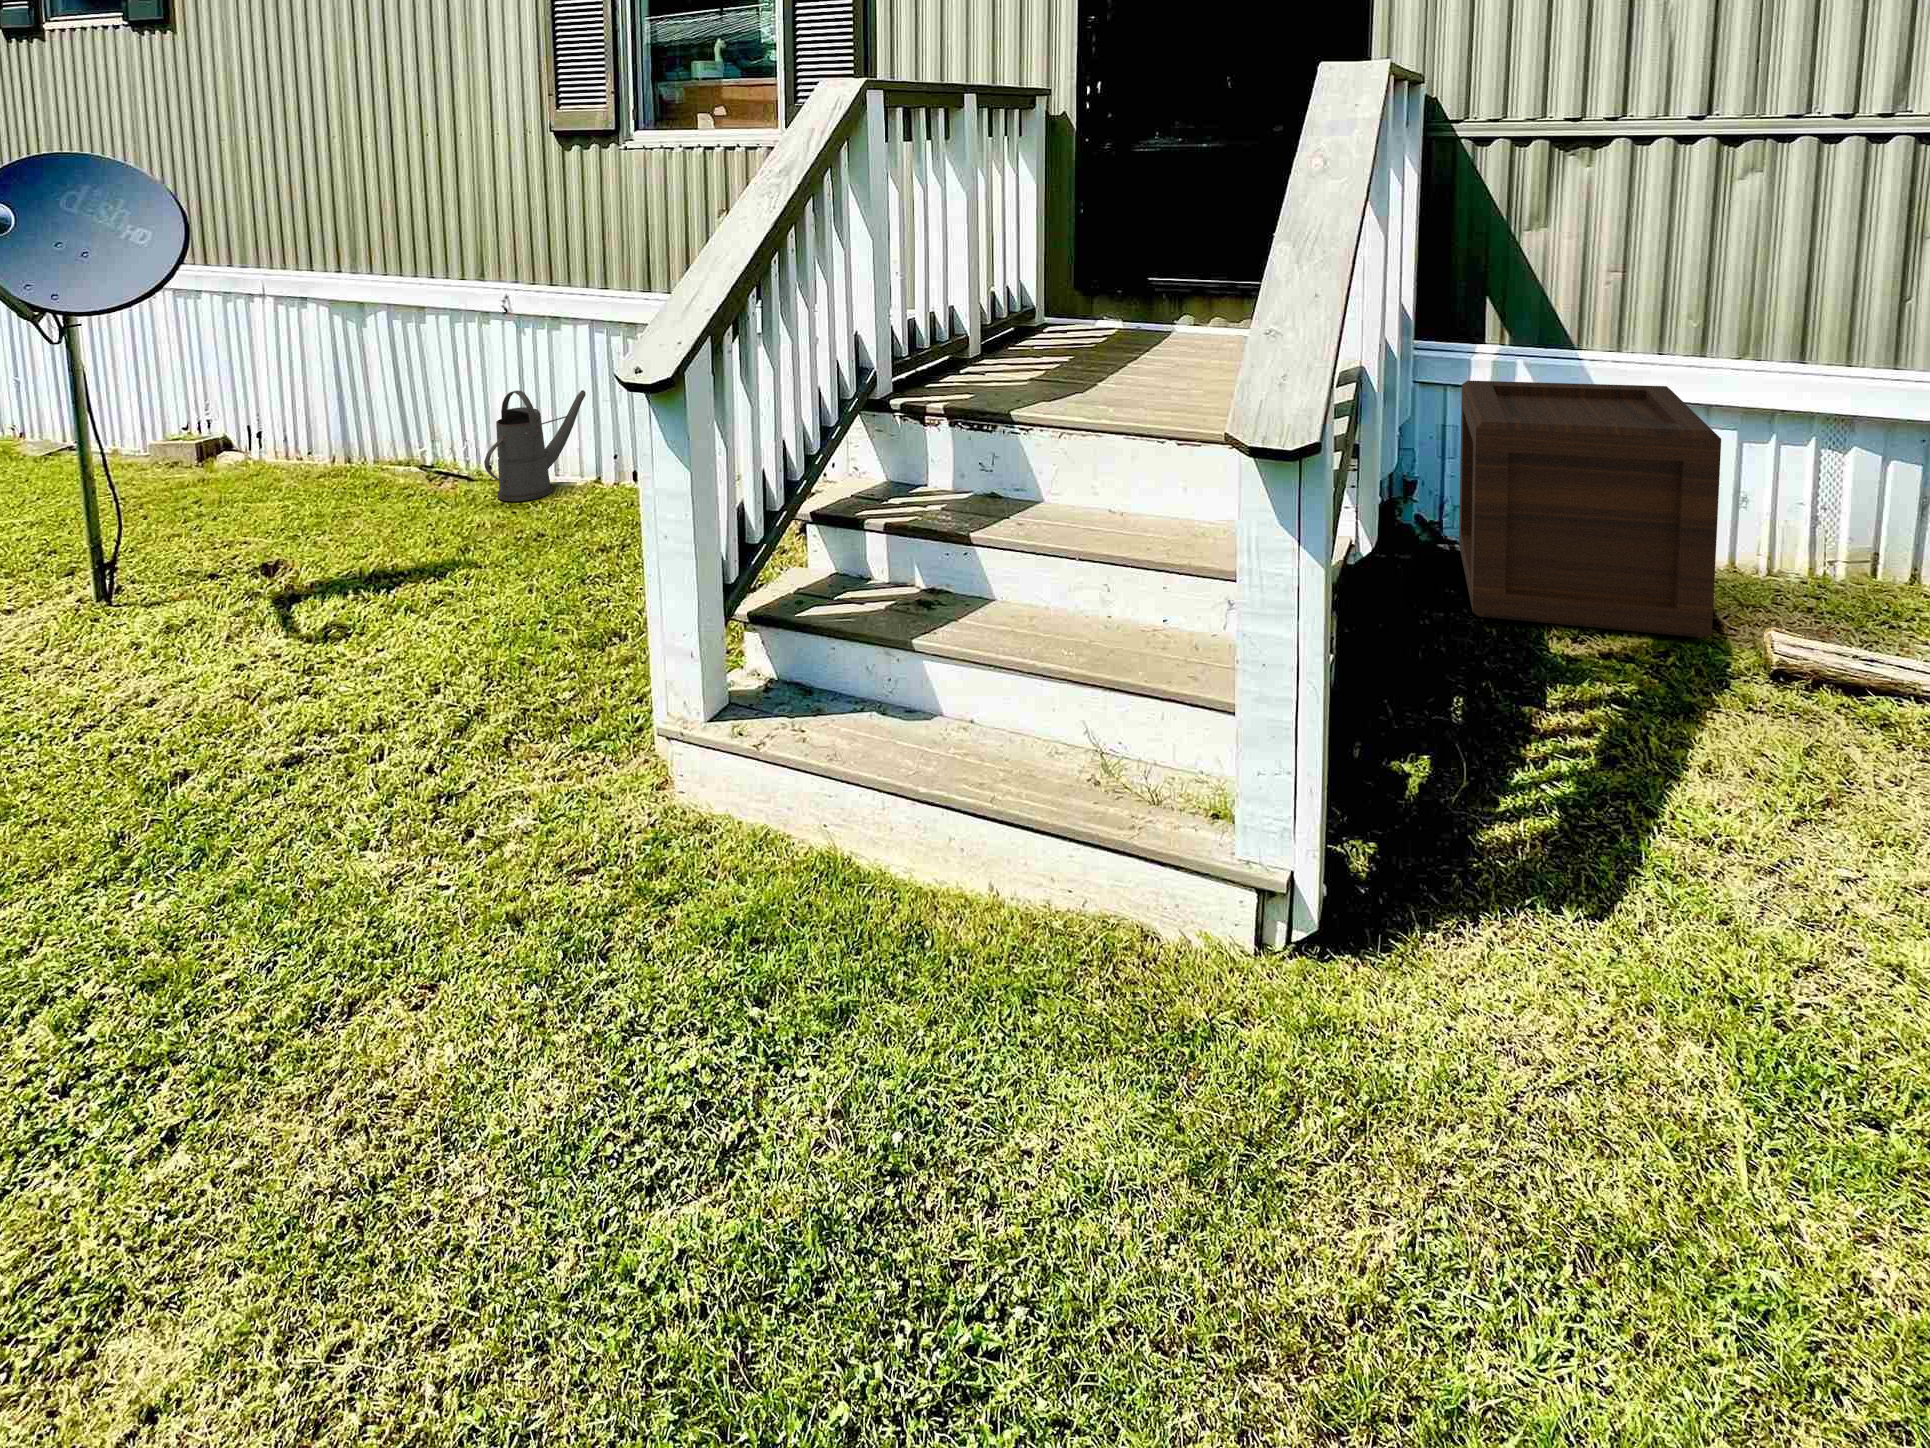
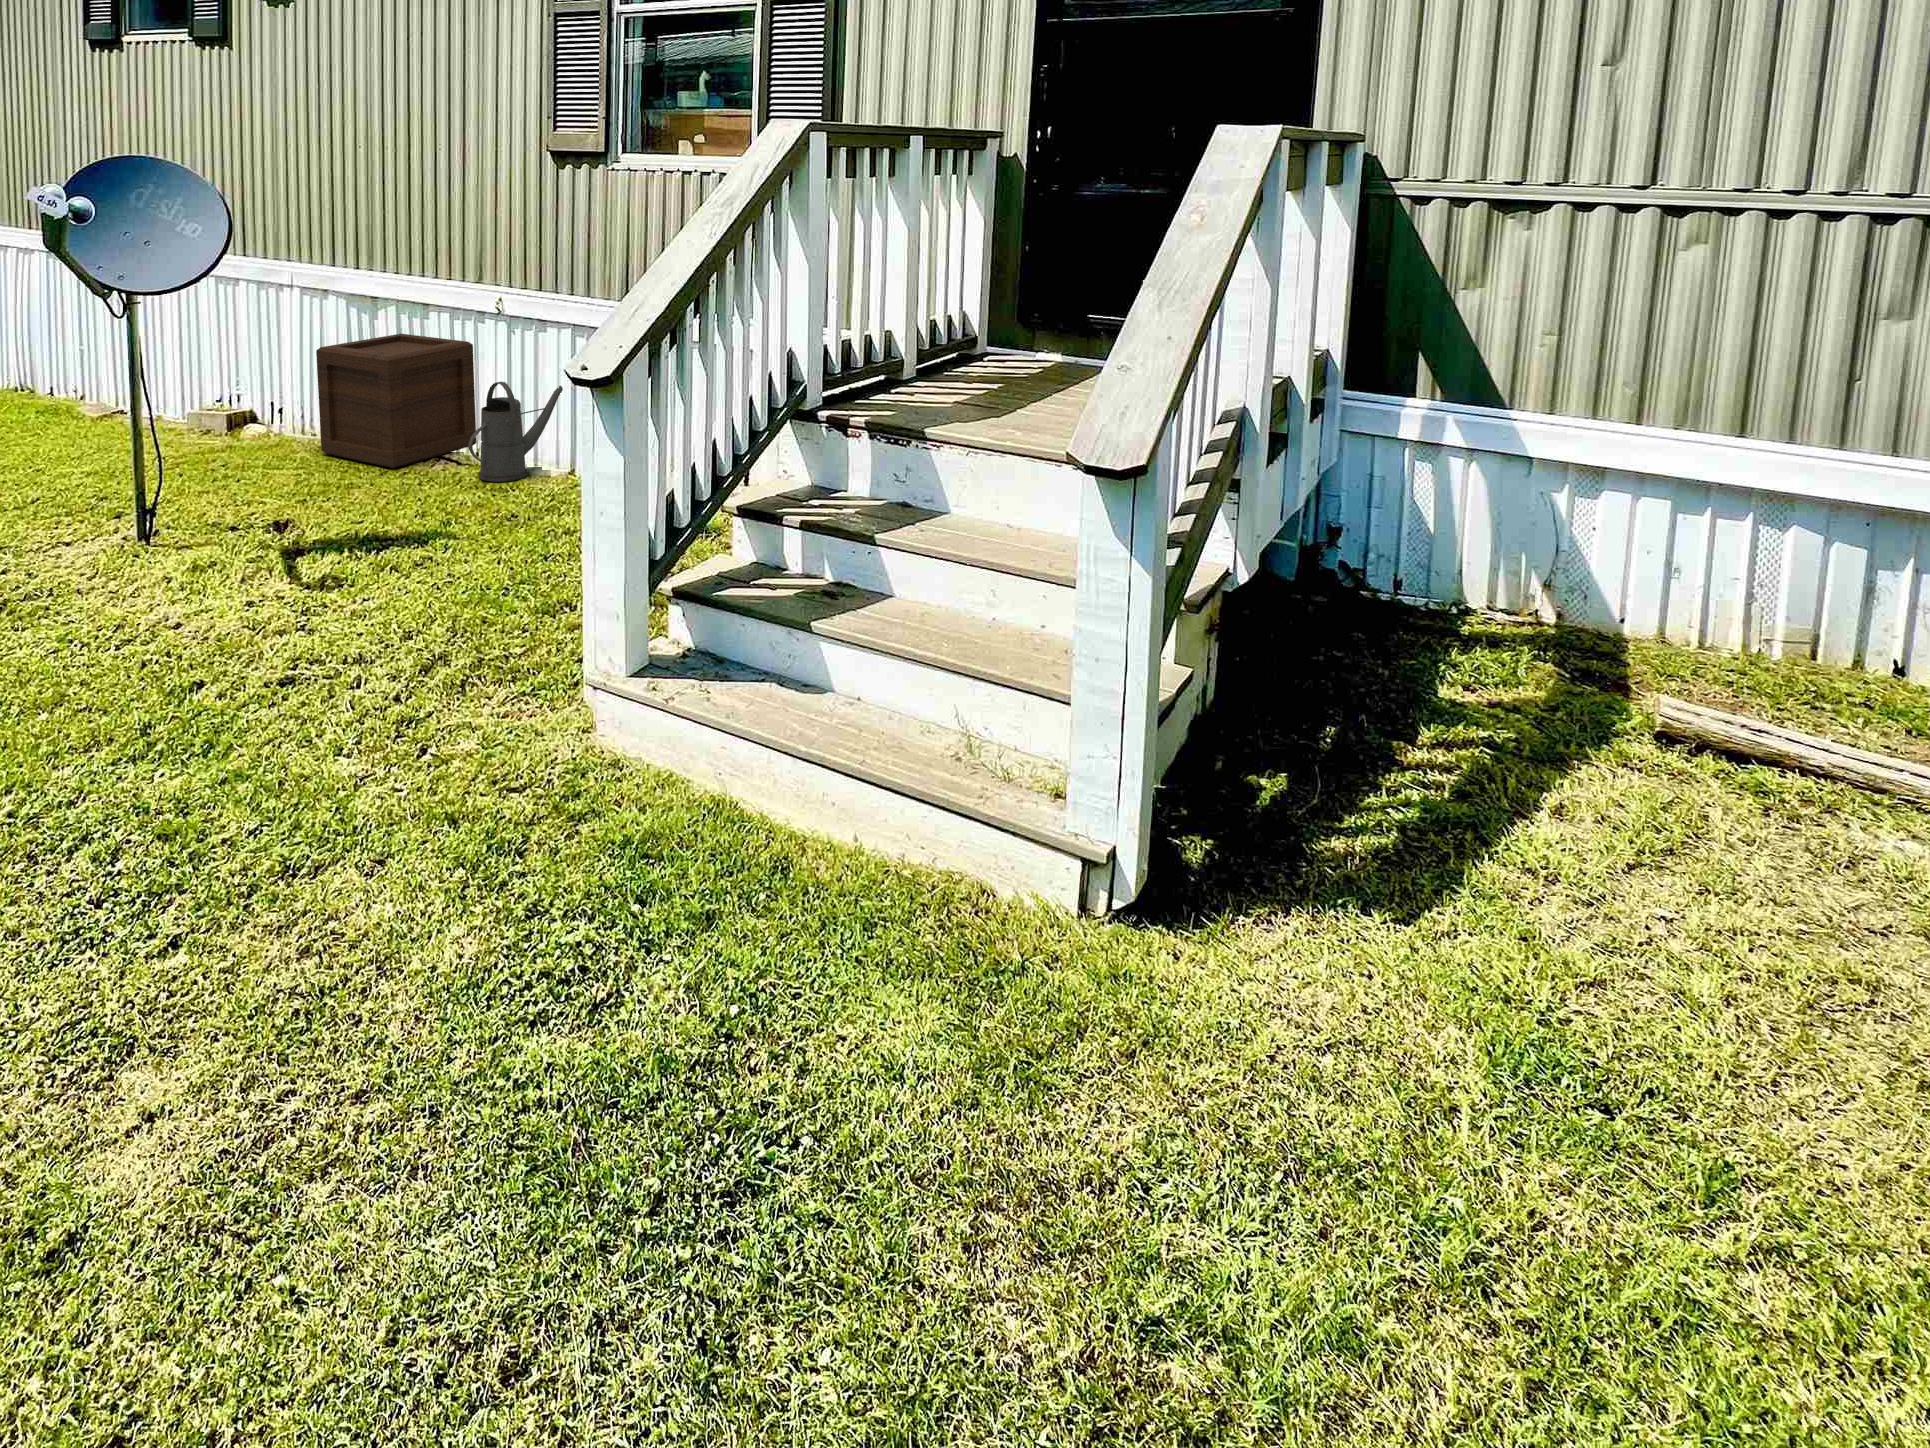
wooden crate: present [1459,380,1721,638] -> present [316,334,476,468]

